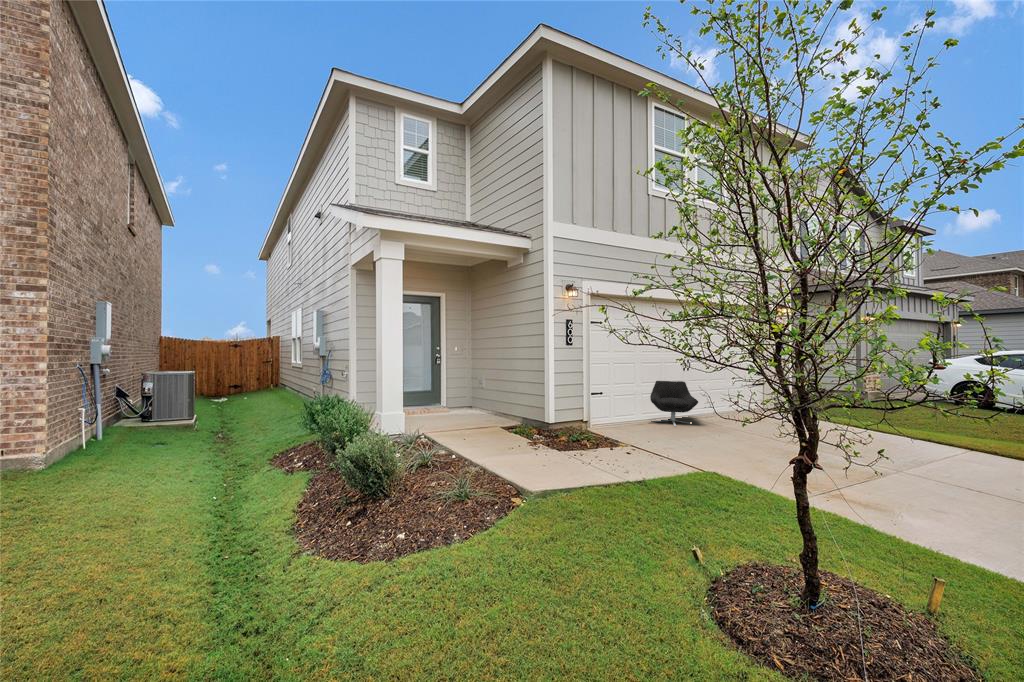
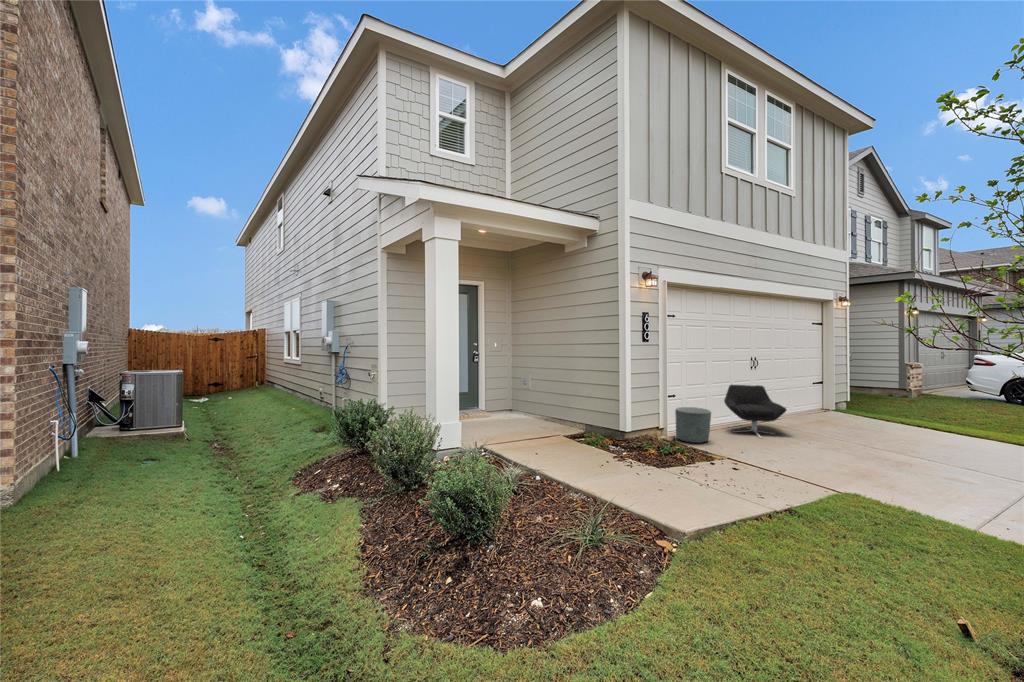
planter: none [599,399,628,430] -> present [675,407,711,443]

